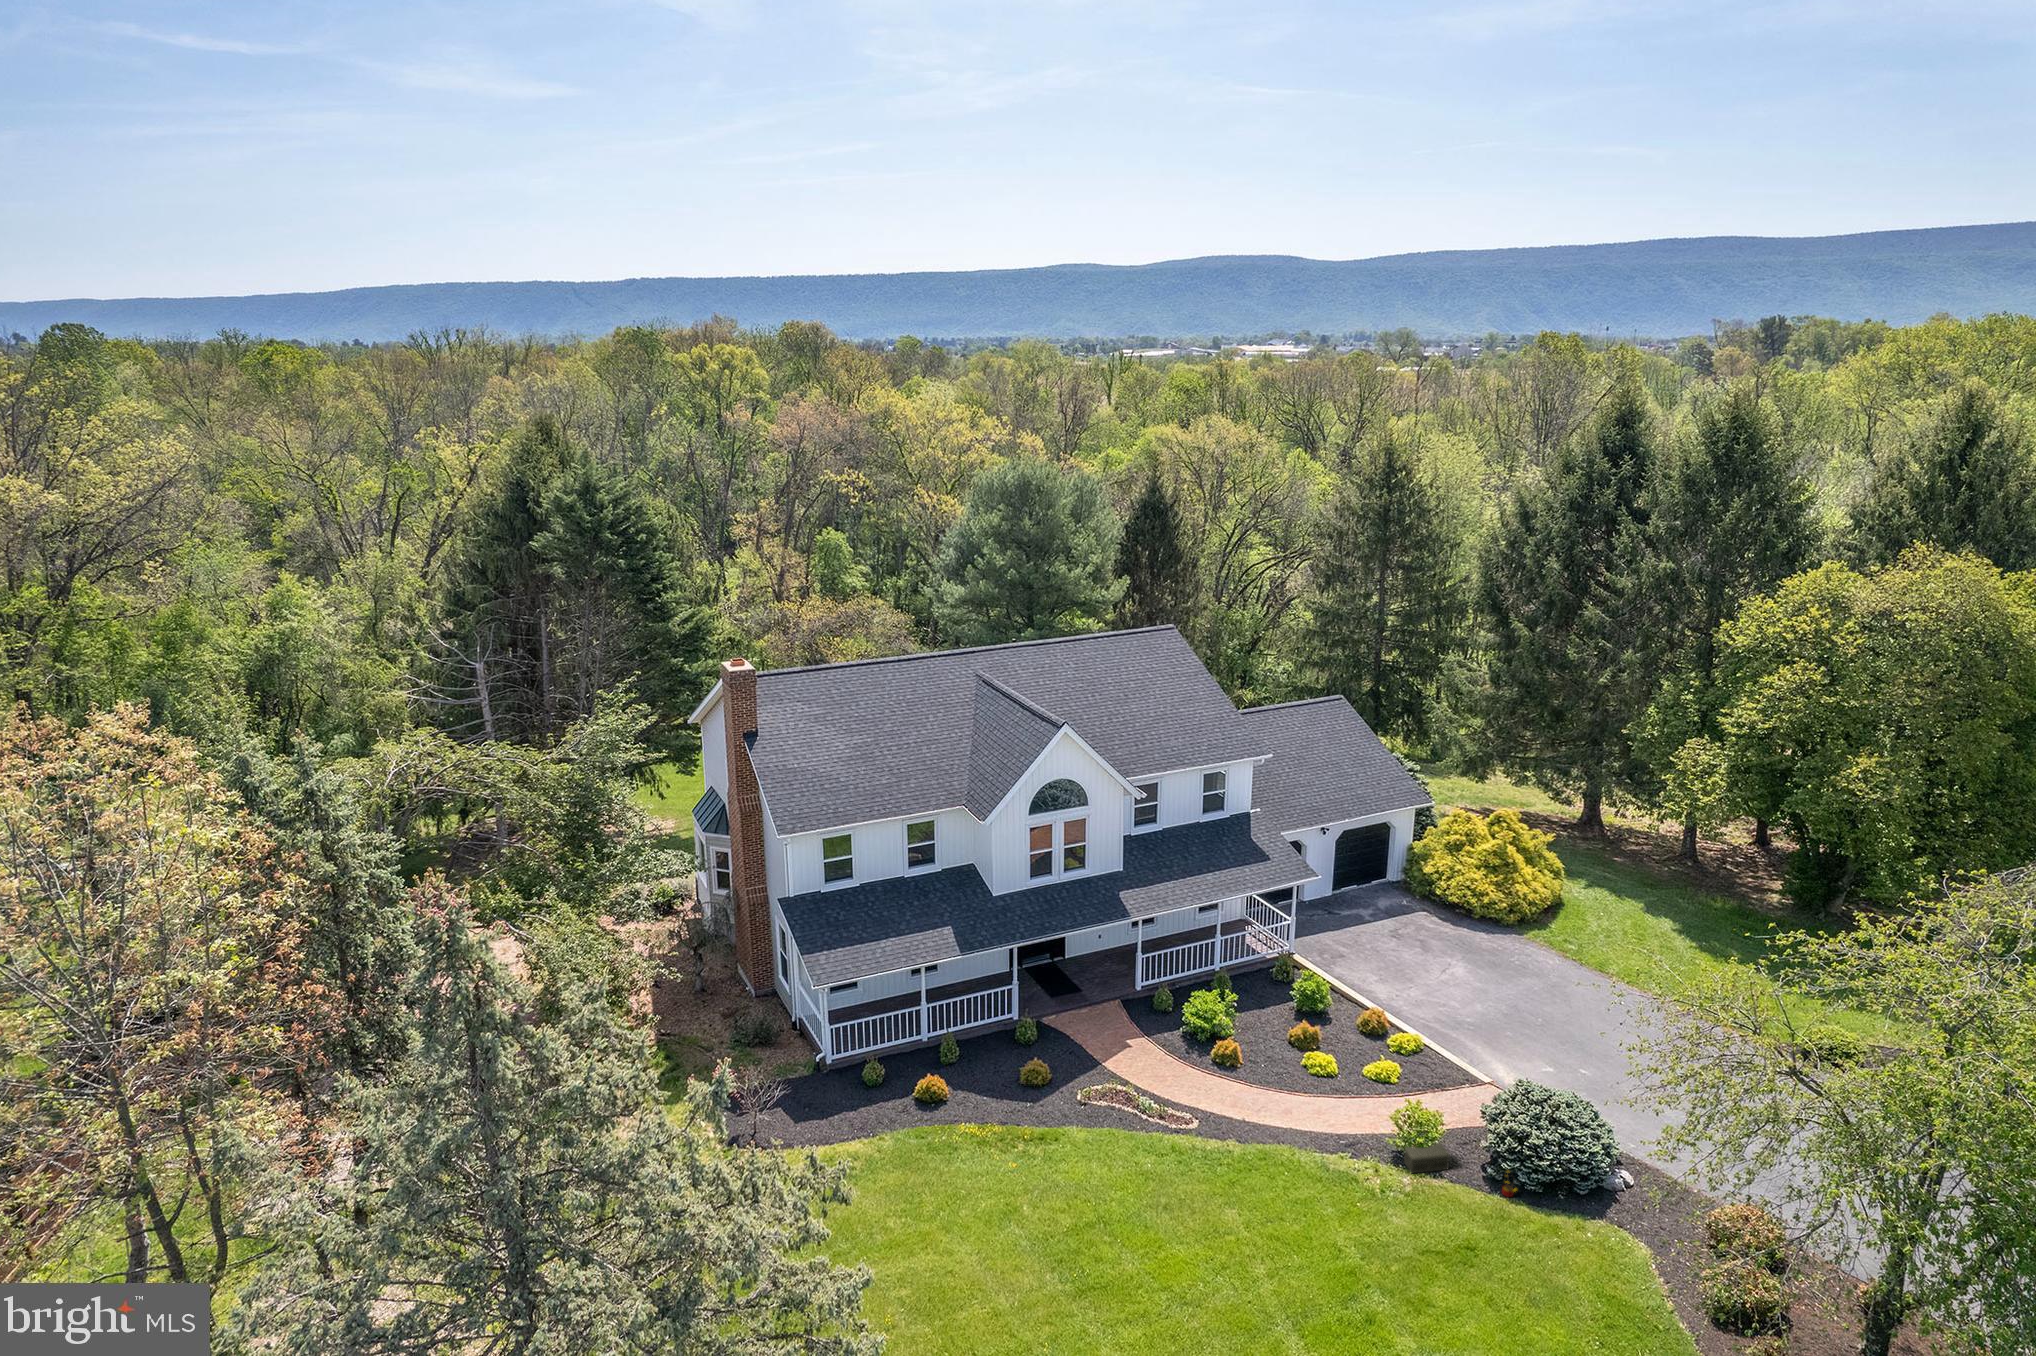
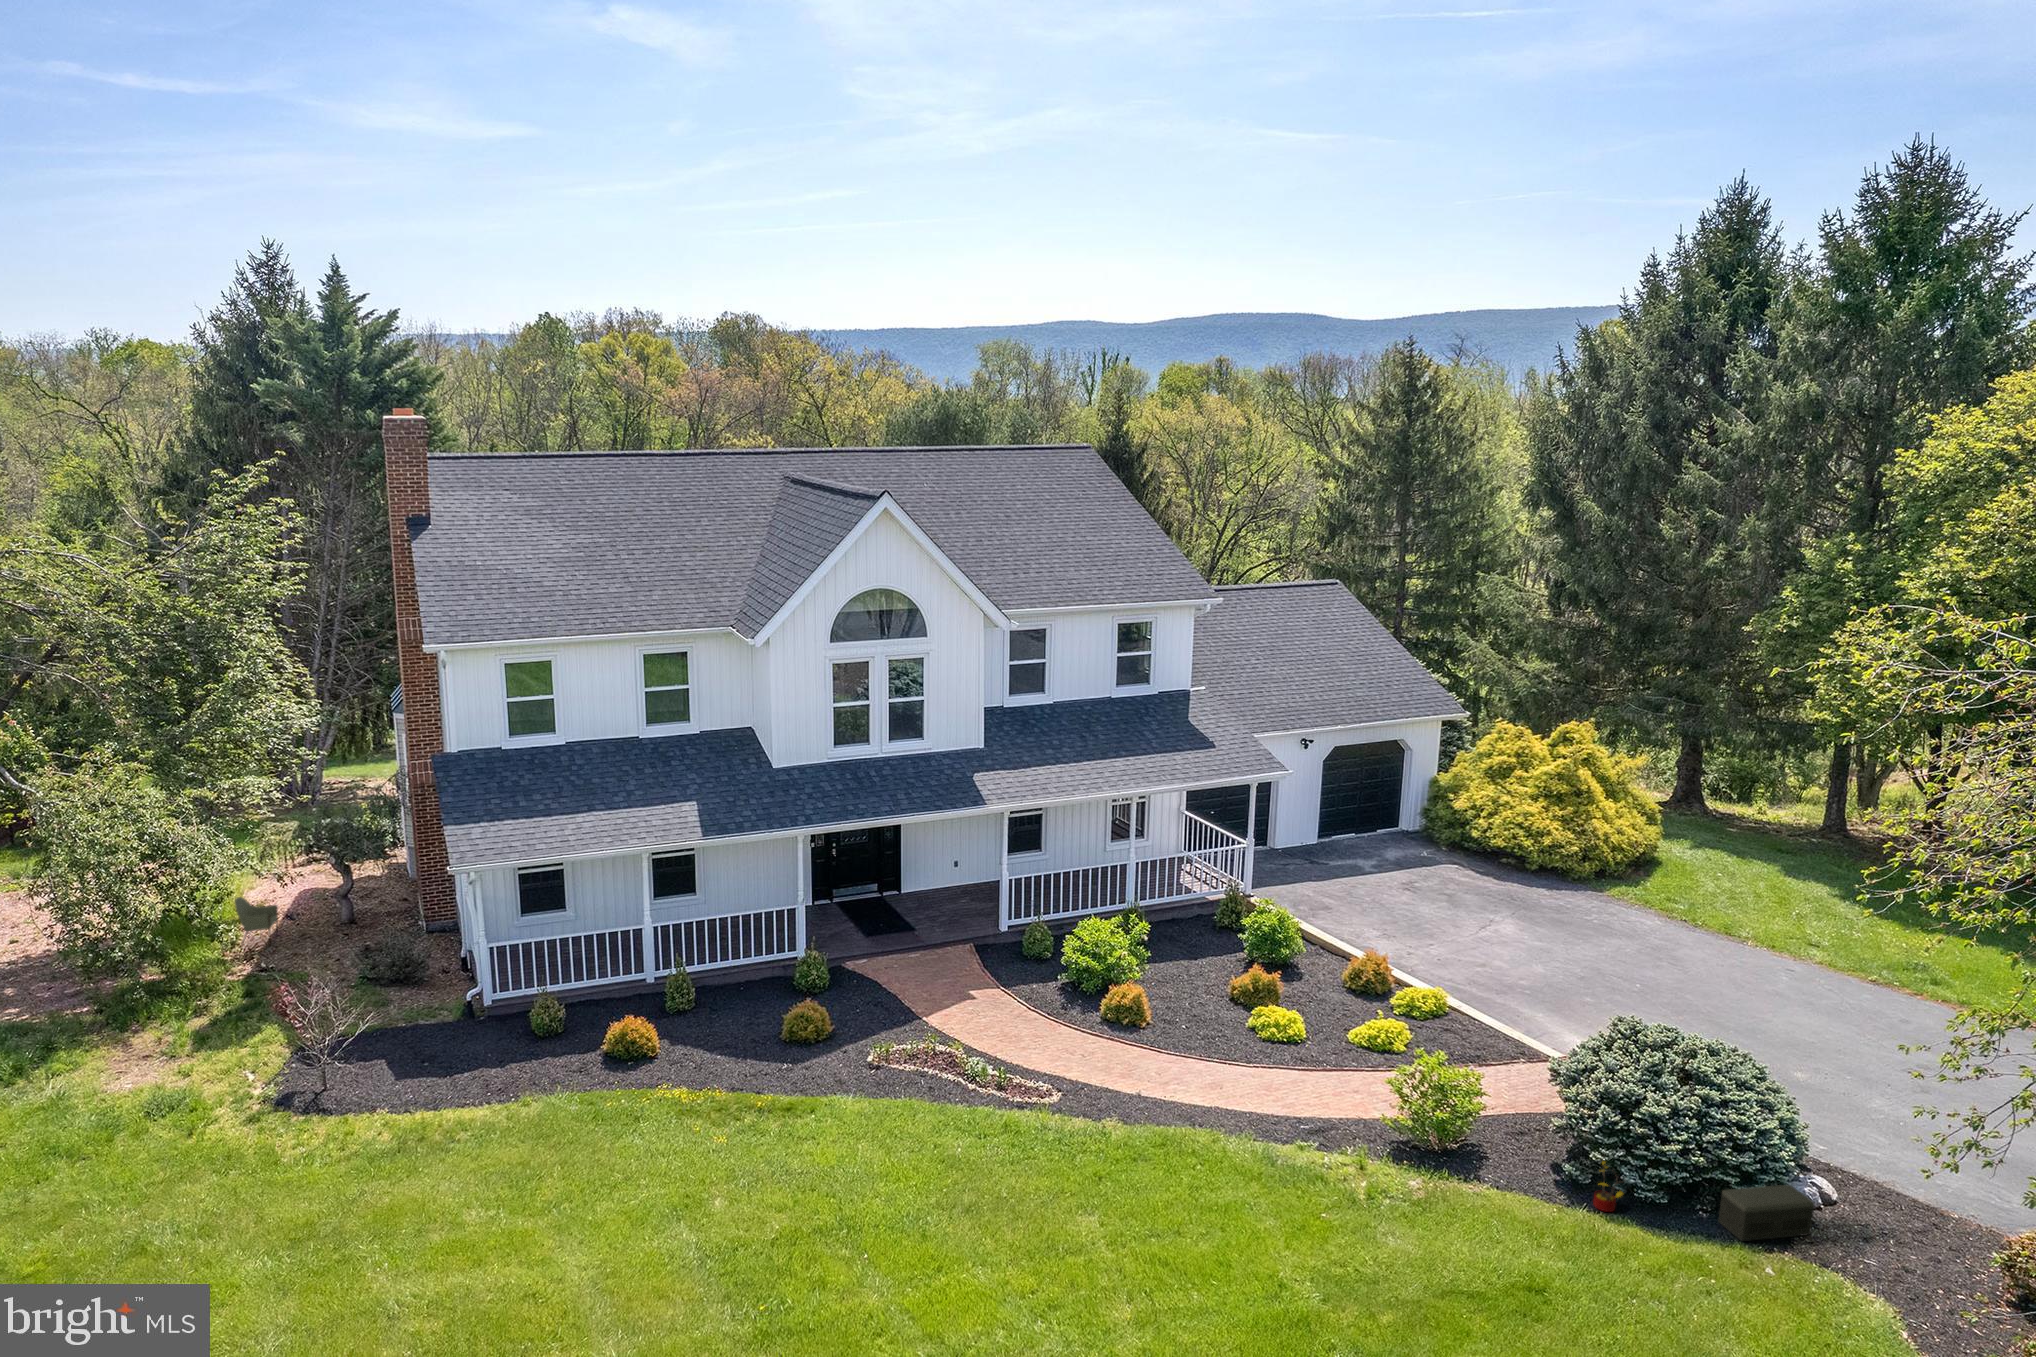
chair: none [664,987,687,1019] -> present [235,897,278,944]
storage bench: present [1404,1144,1450,1173] -> present [1718,1185,1814,1241]

